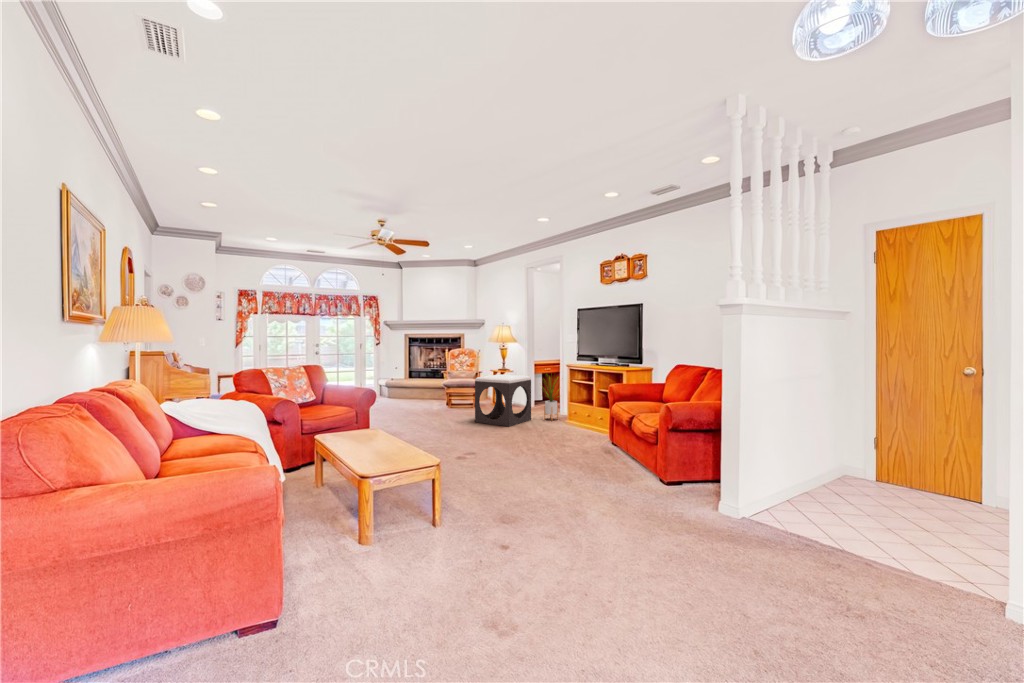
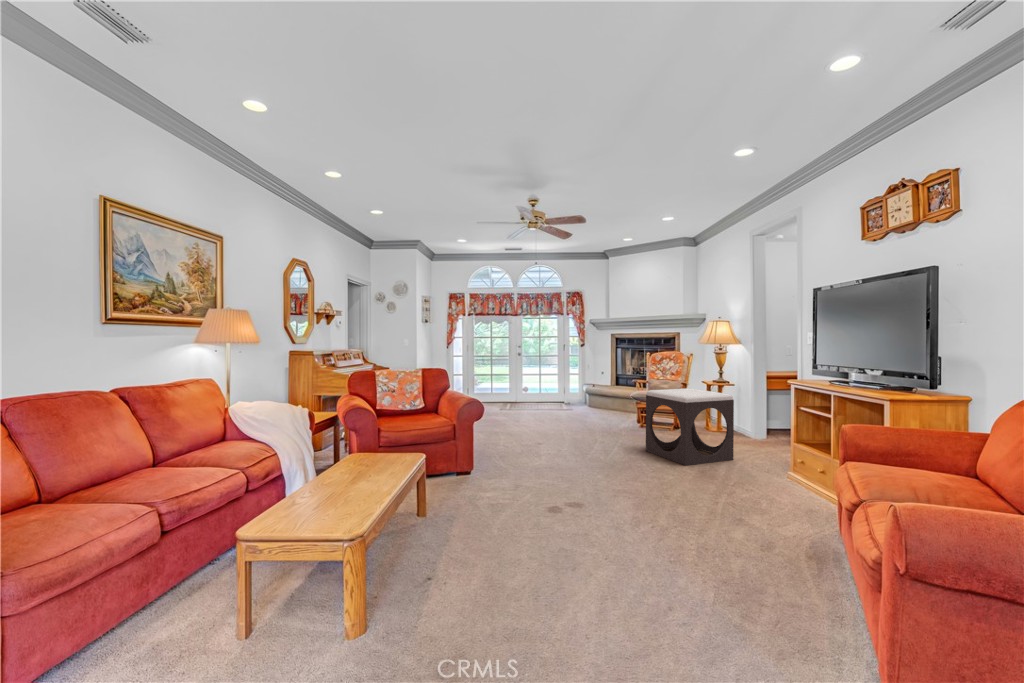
house plant: present [544,380,558,419] -> none [747,389,792,467]

